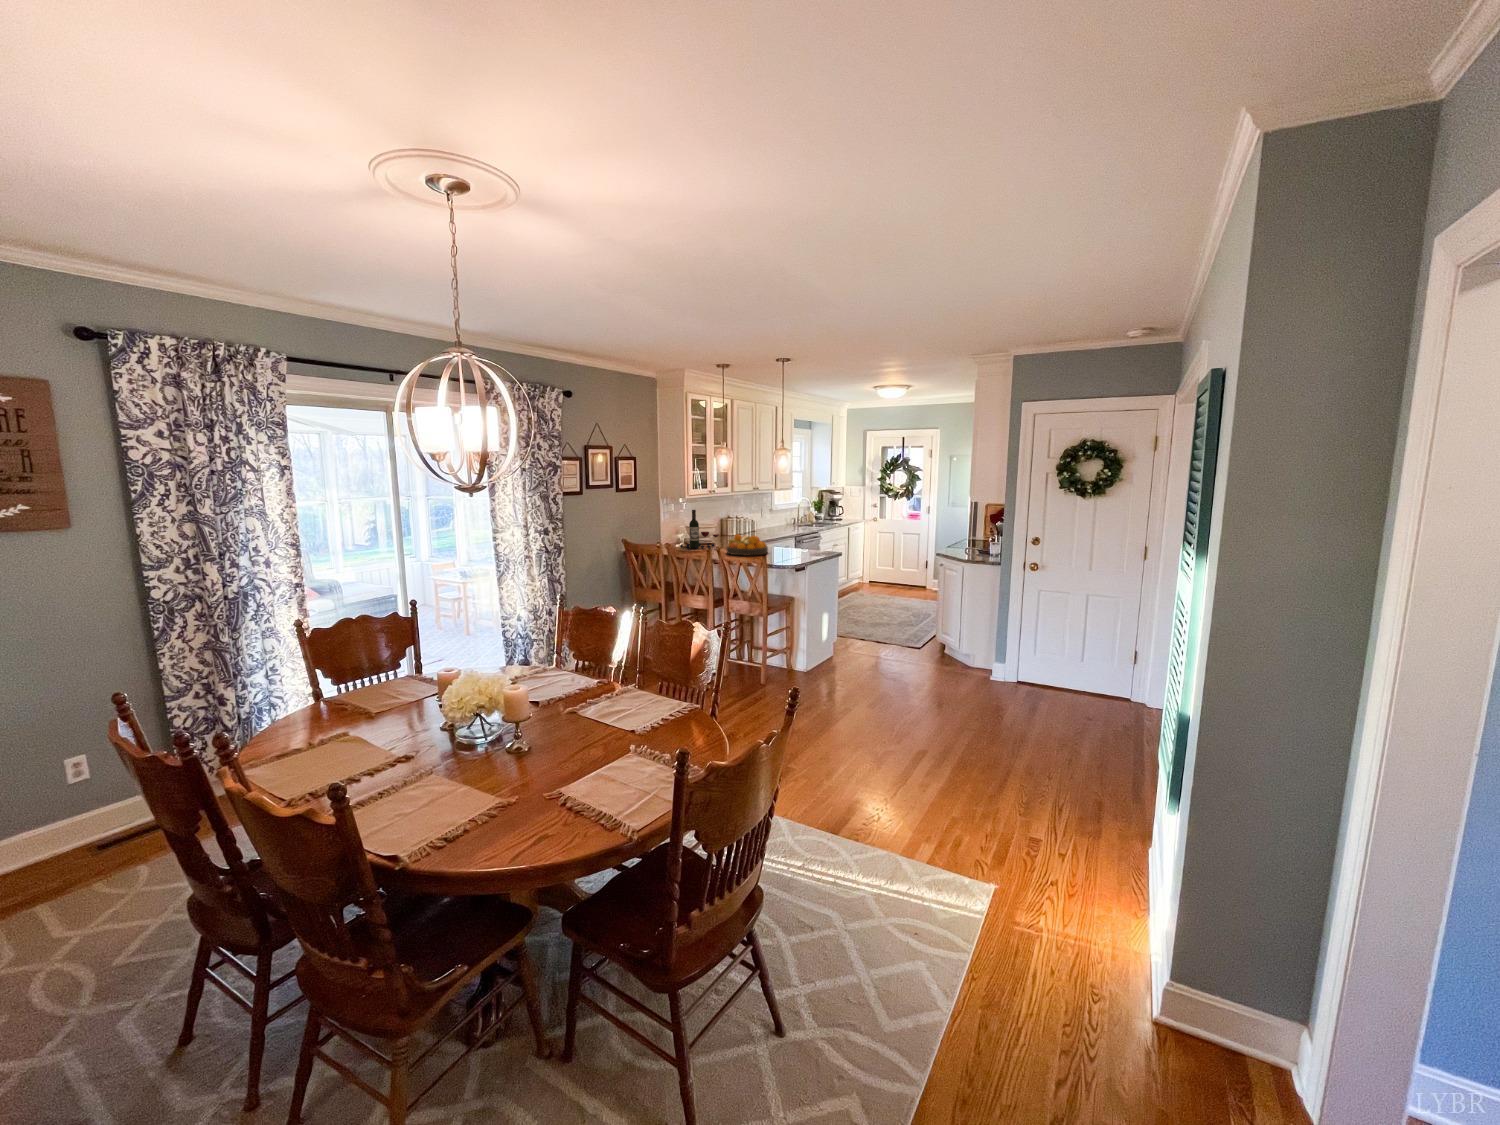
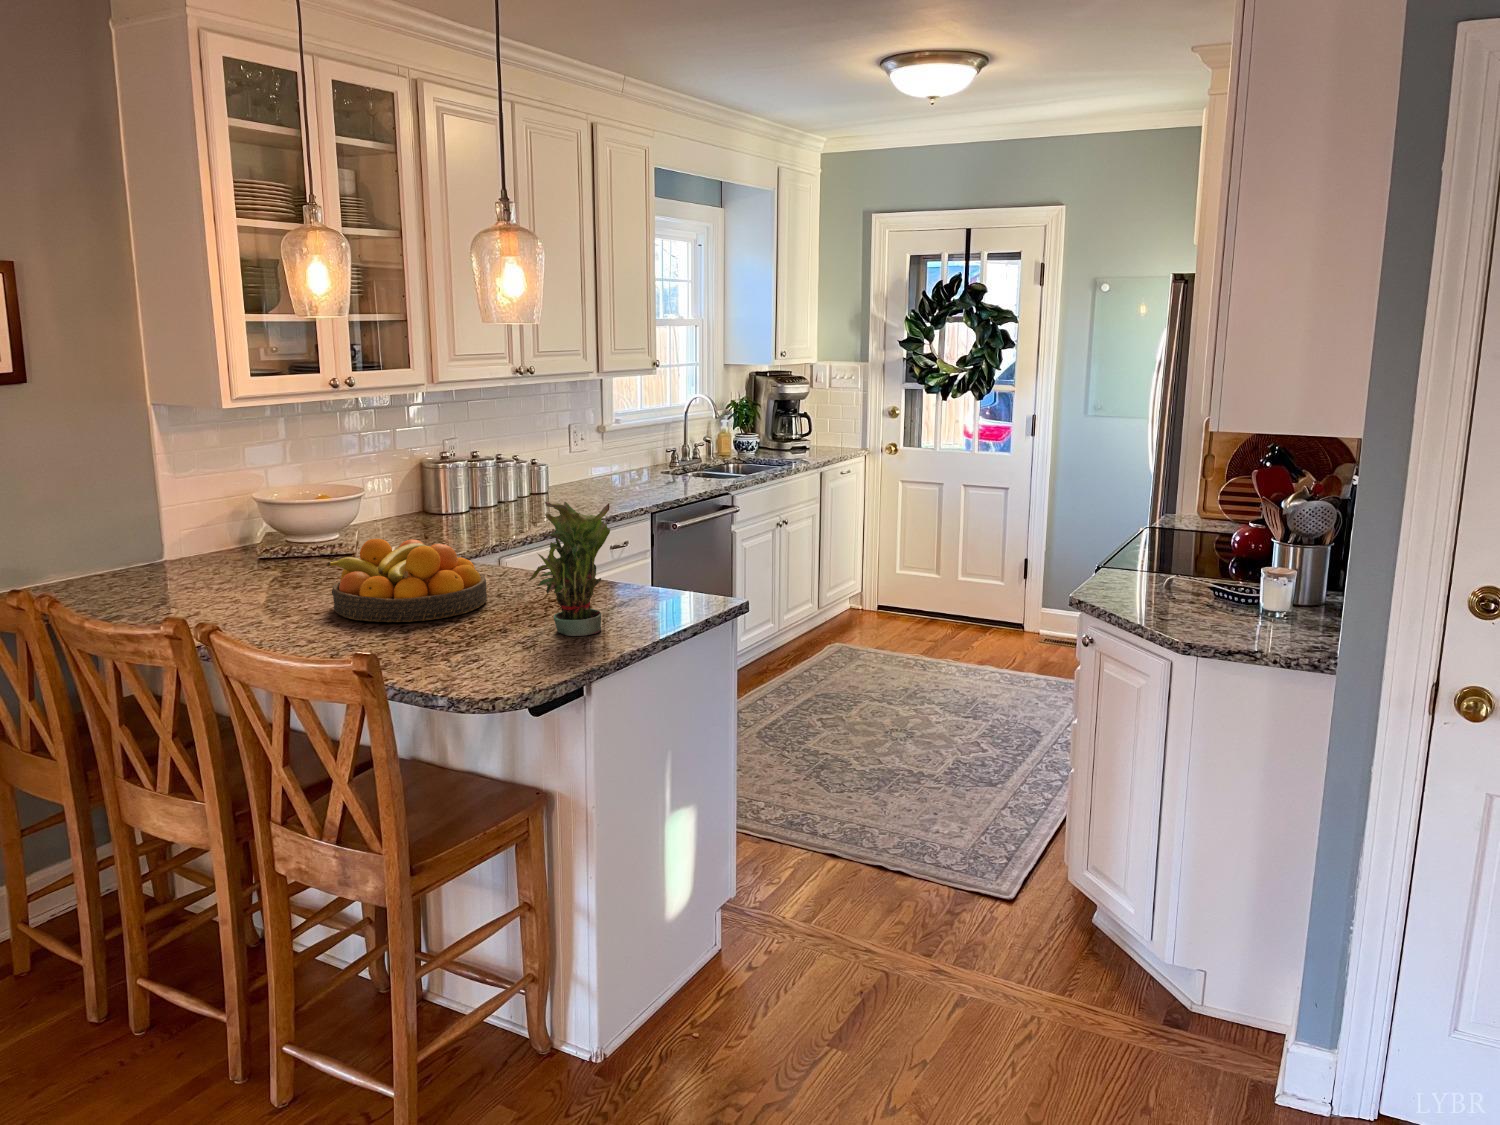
wine bottle: present [680,510,719,549] -> none [212,445,350,581]
potted plant: none [786,521,809,558] -> present [529,502,610,636]

